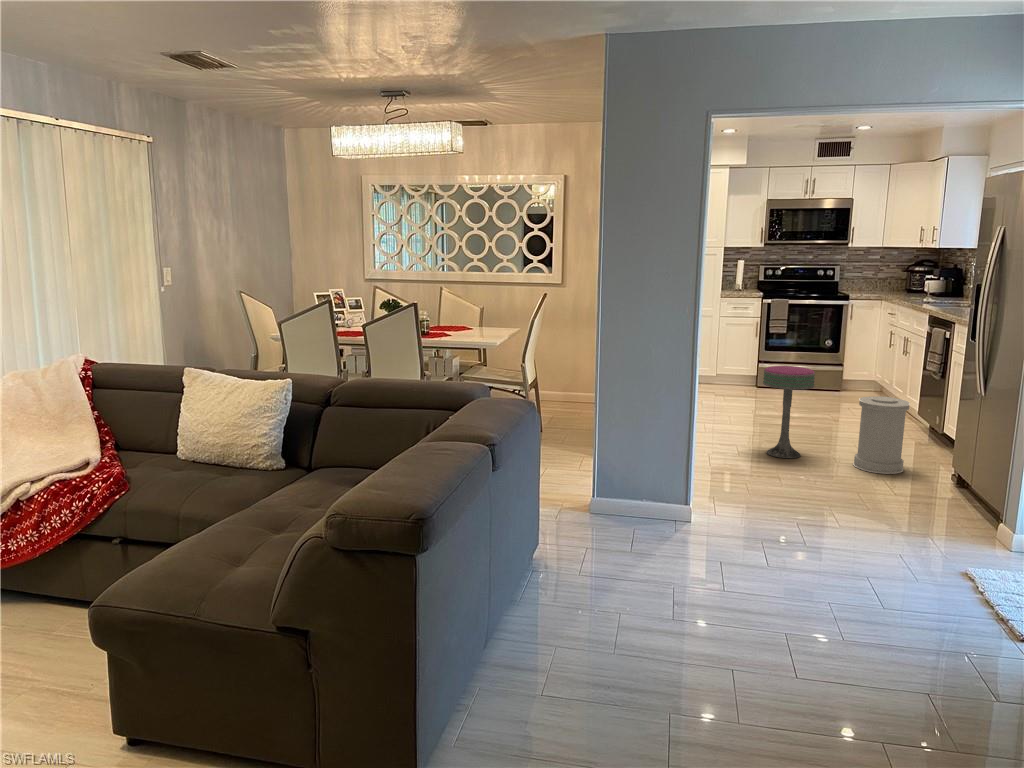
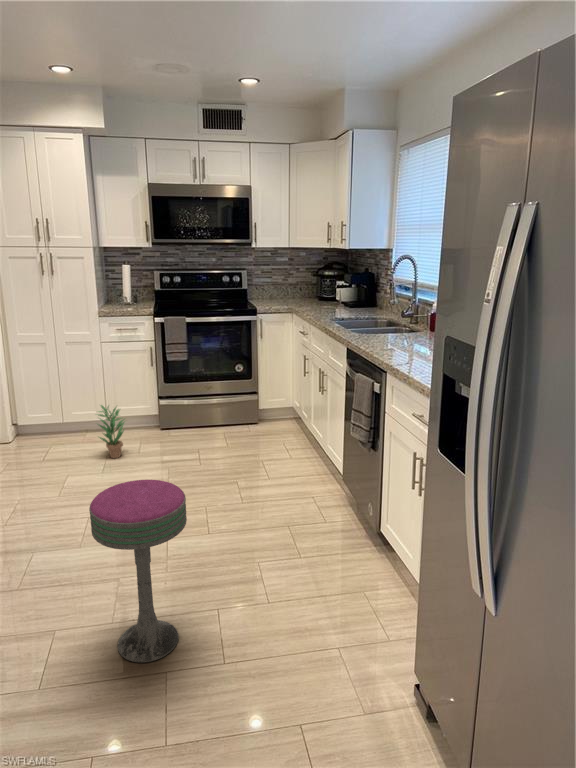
potted plant: none [717,356,741,398] -> present [98,405,124,458]
trash can: present [853,396,910,474] -> none [263,525,349,683]

